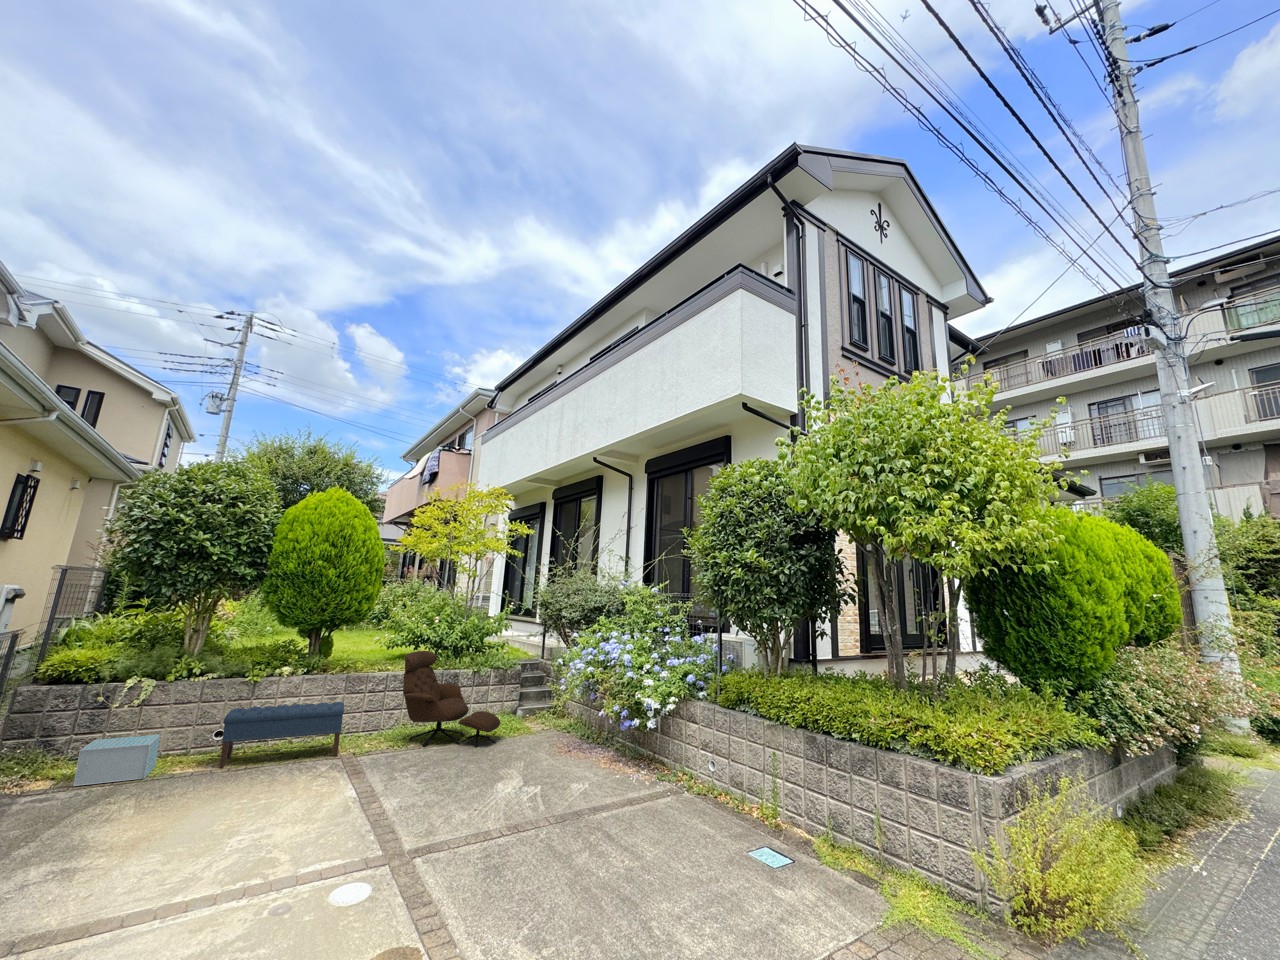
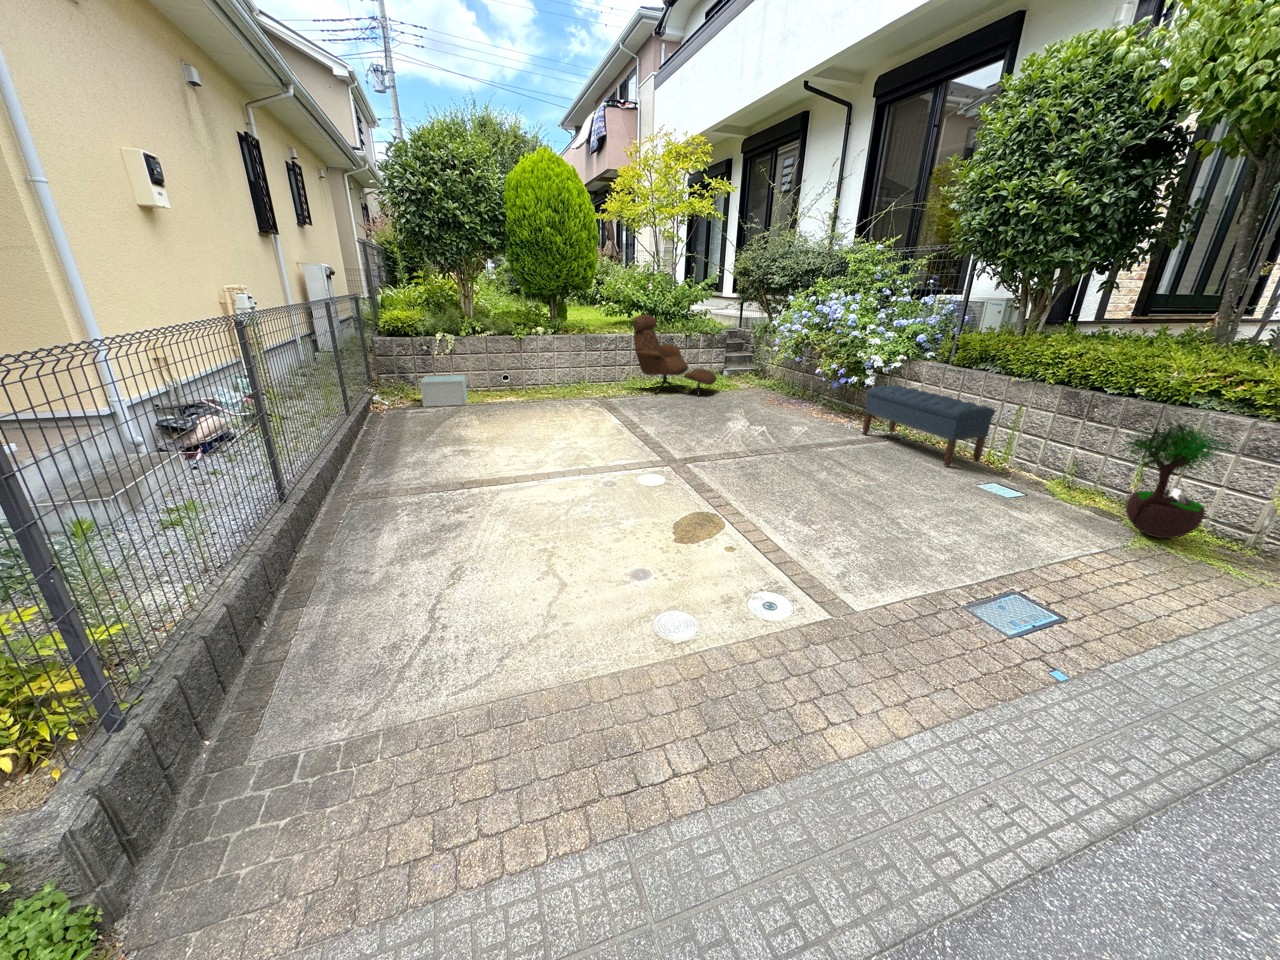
bench: present [220,702,344,768] -> present [862,385,995,467]
potted tree: none [842,757,937,908] -> present [1123,415,1220,538]

